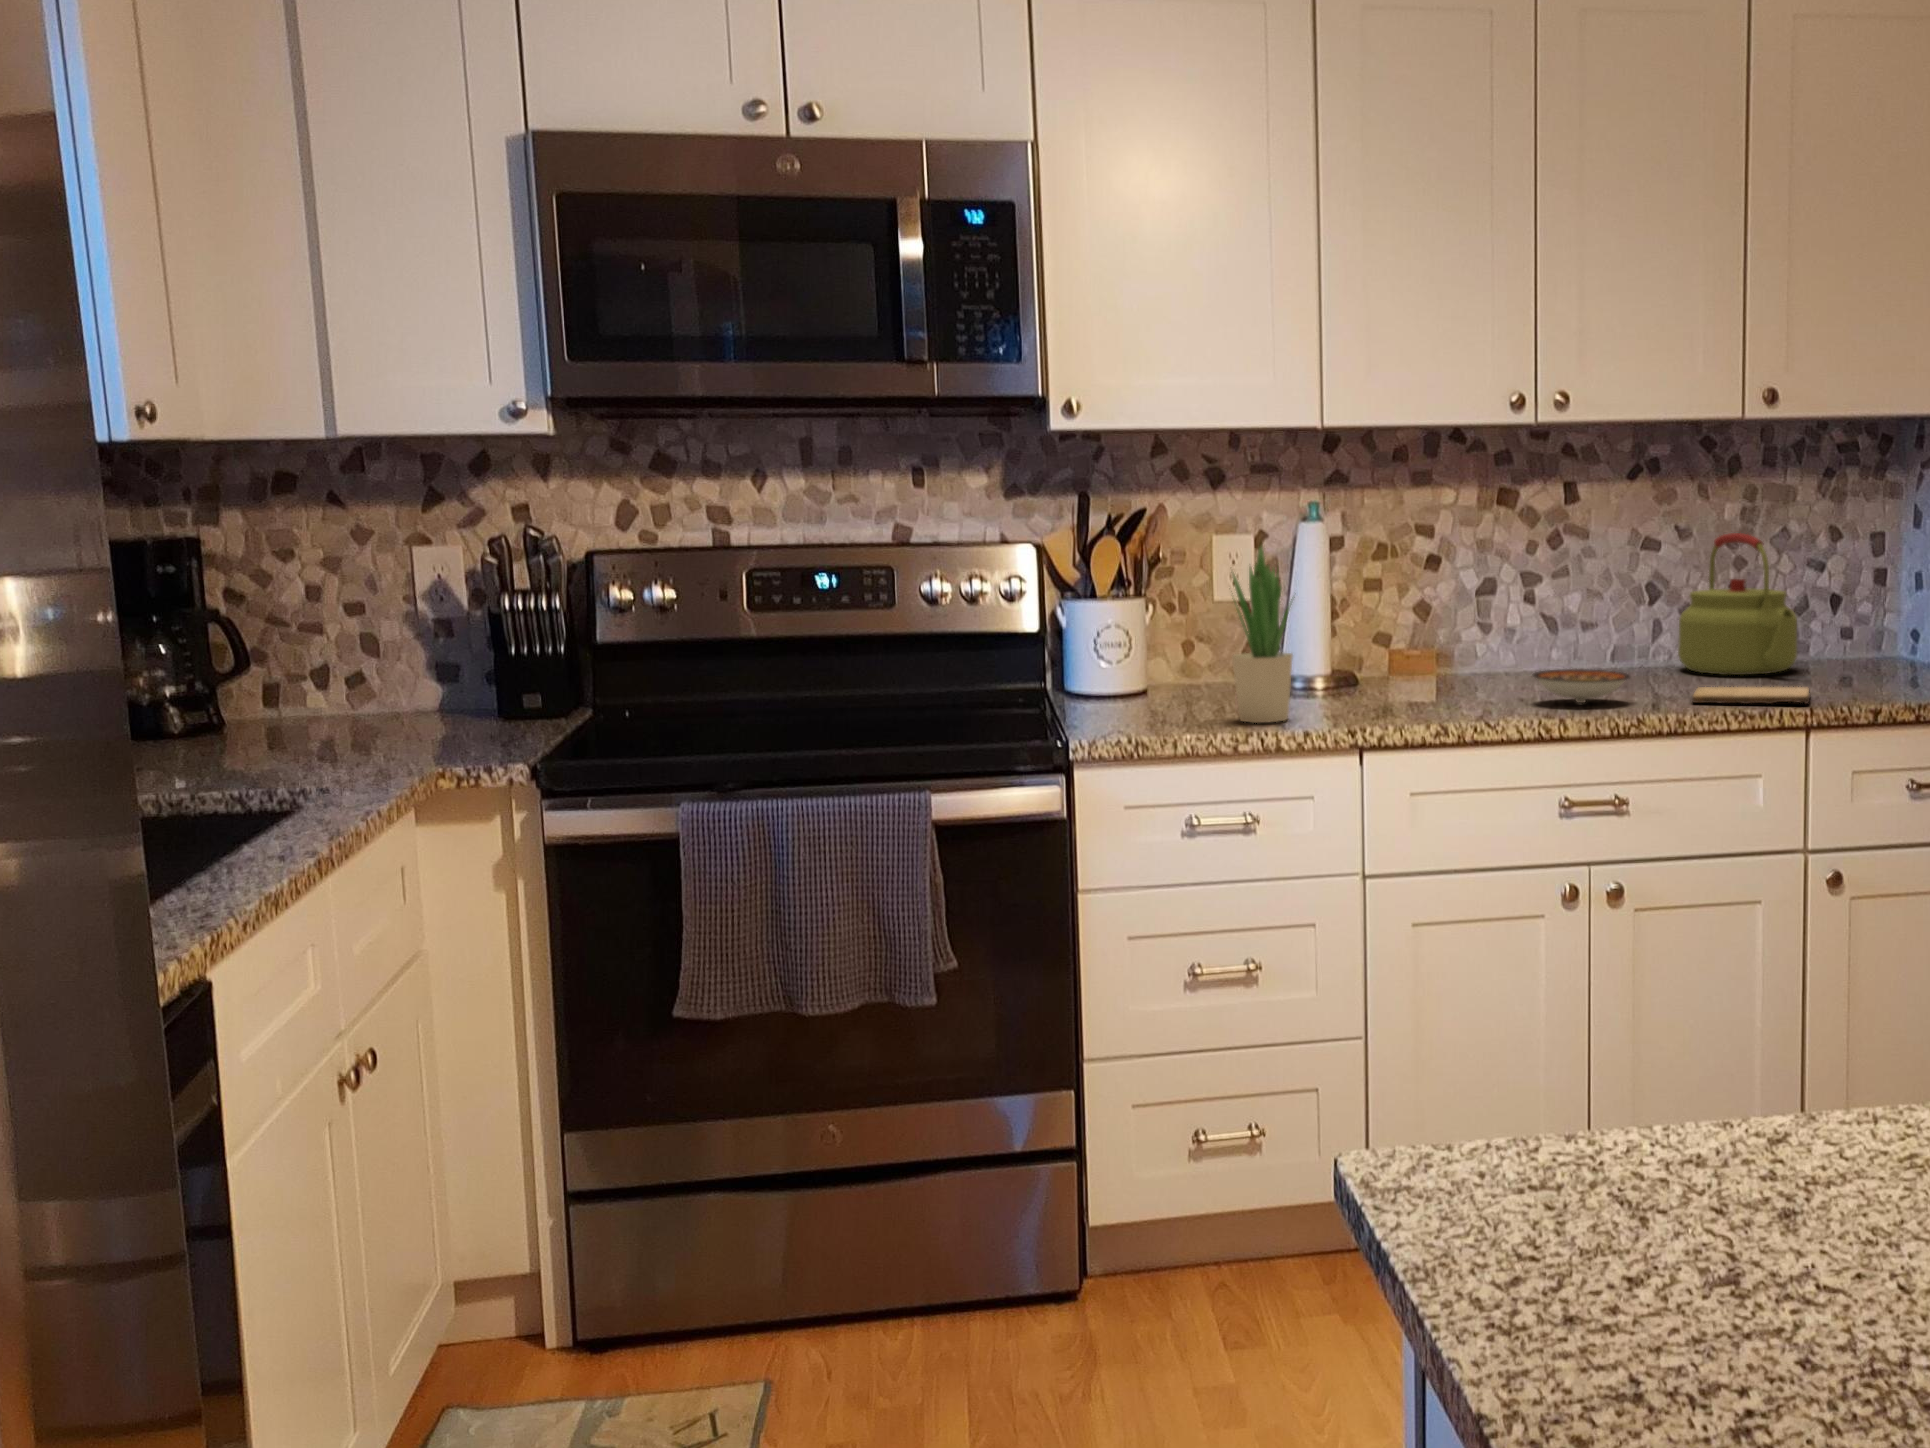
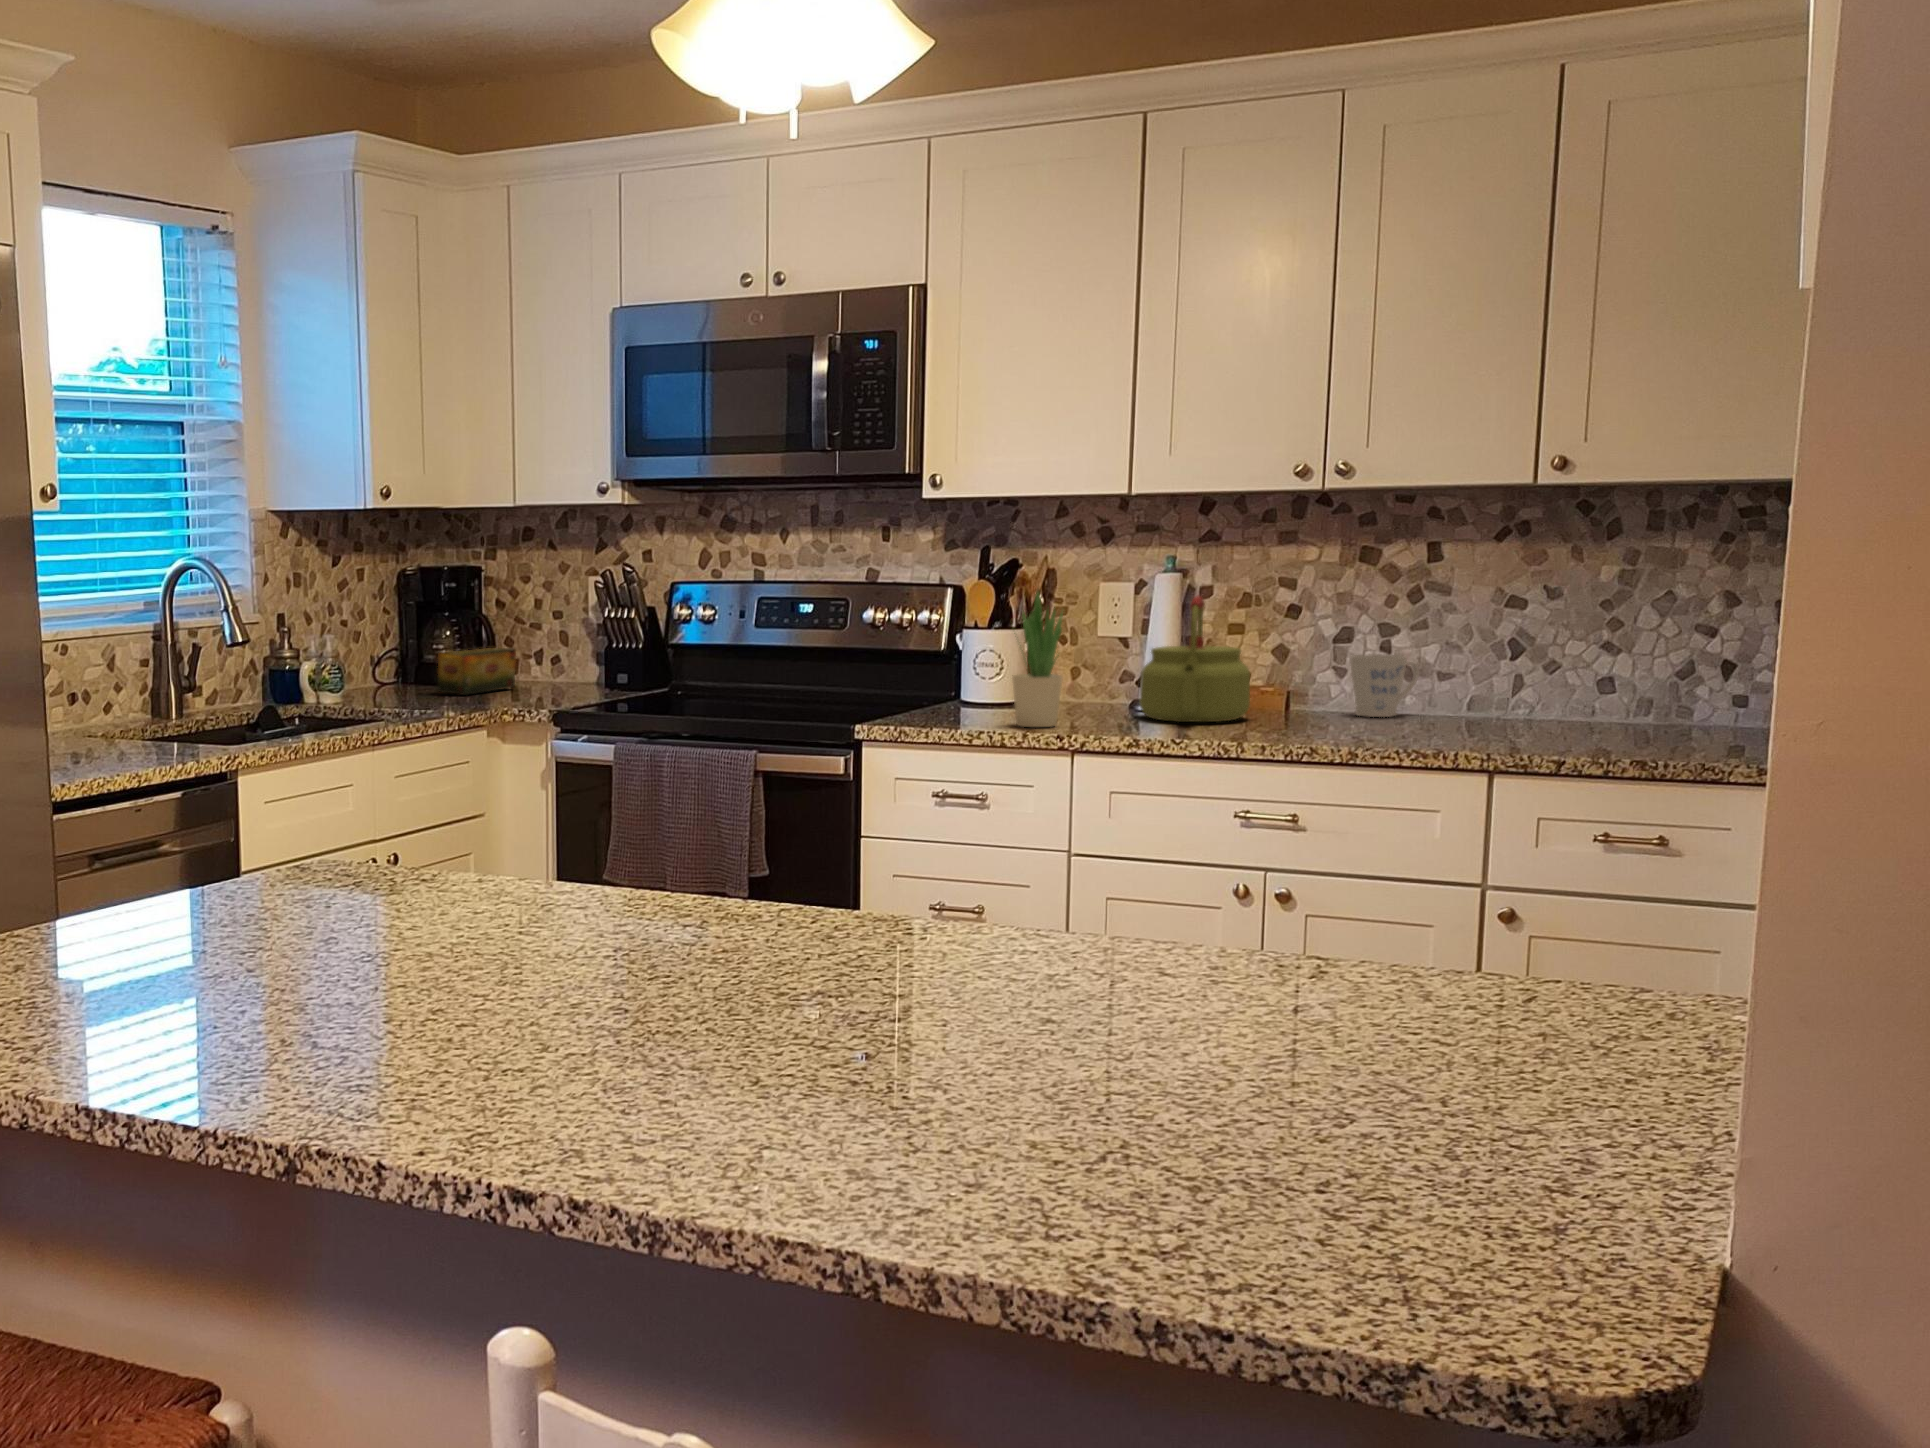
kettle: present [1678,533,1797,675] -> present [1139,596,1250,722]
mug: none [1509,606,1568,677] -> present [1351,654,1419,717]
tea box: none [182,667,310,751] -> present [438,648,516,695]
ceramic bowl: present [1533,669,1630,703] -> none [1273,706,1362,735]
cutting board: present [1692,687,1811,704] -> none [1406,732,1542,751]

